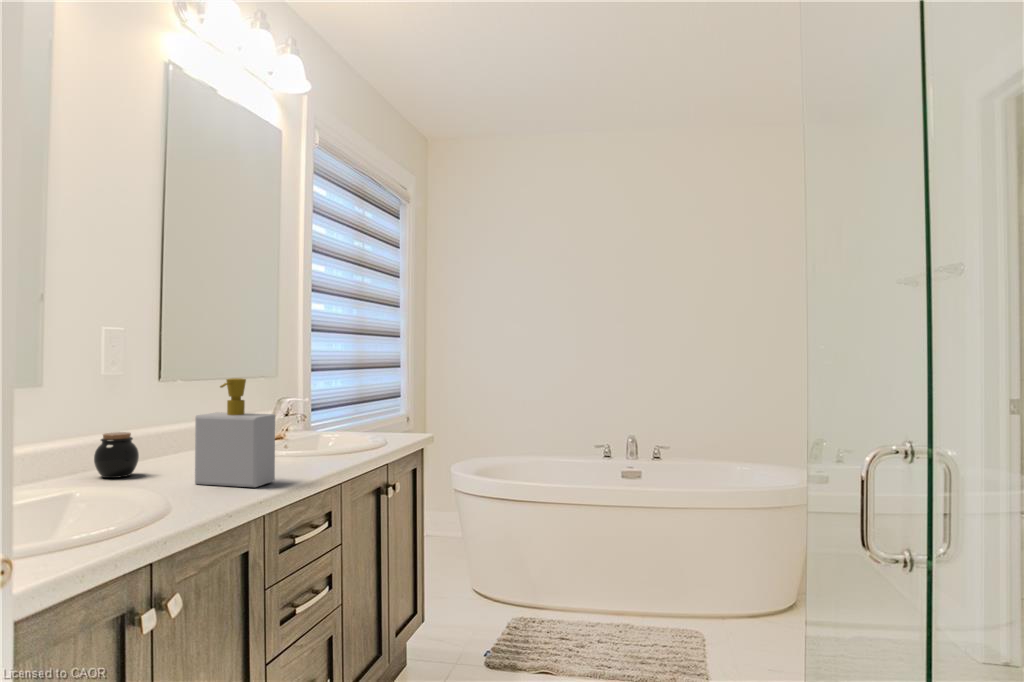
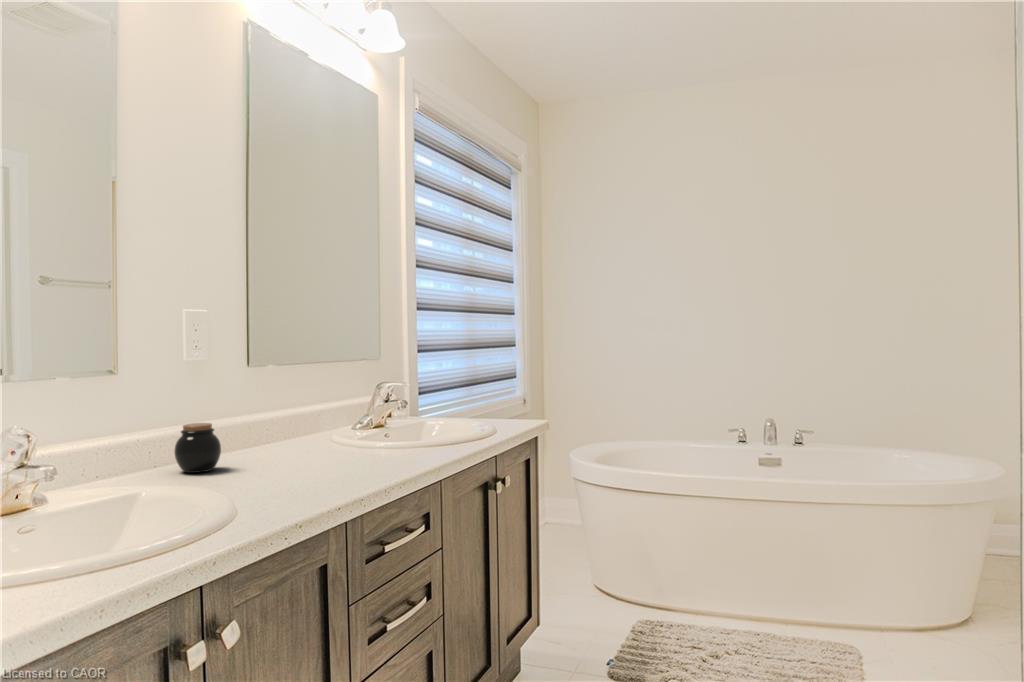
soap bottle: present [195,378,275,487] -> none [273,363,361,487]

